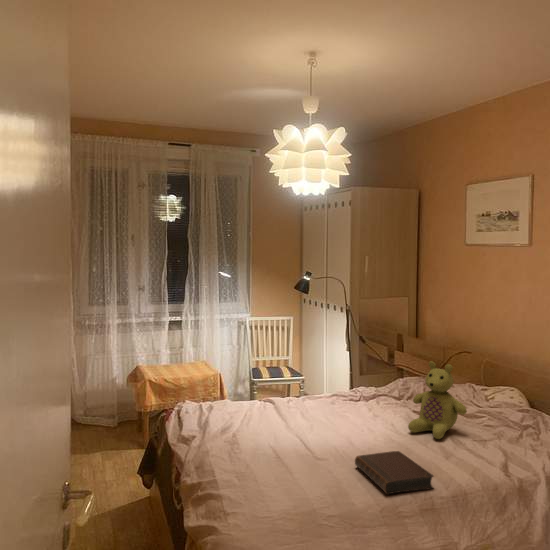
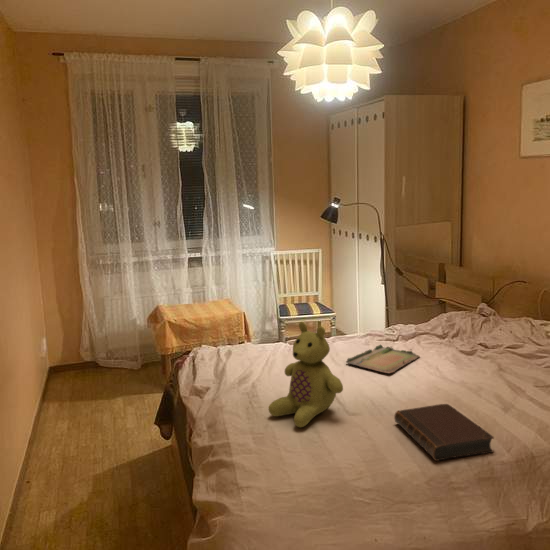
stuffed bear: present [408,361,467,439] -> present [269,322,343,427]
tray: none [315,404,379,428] -> present [346,345,420,373]

